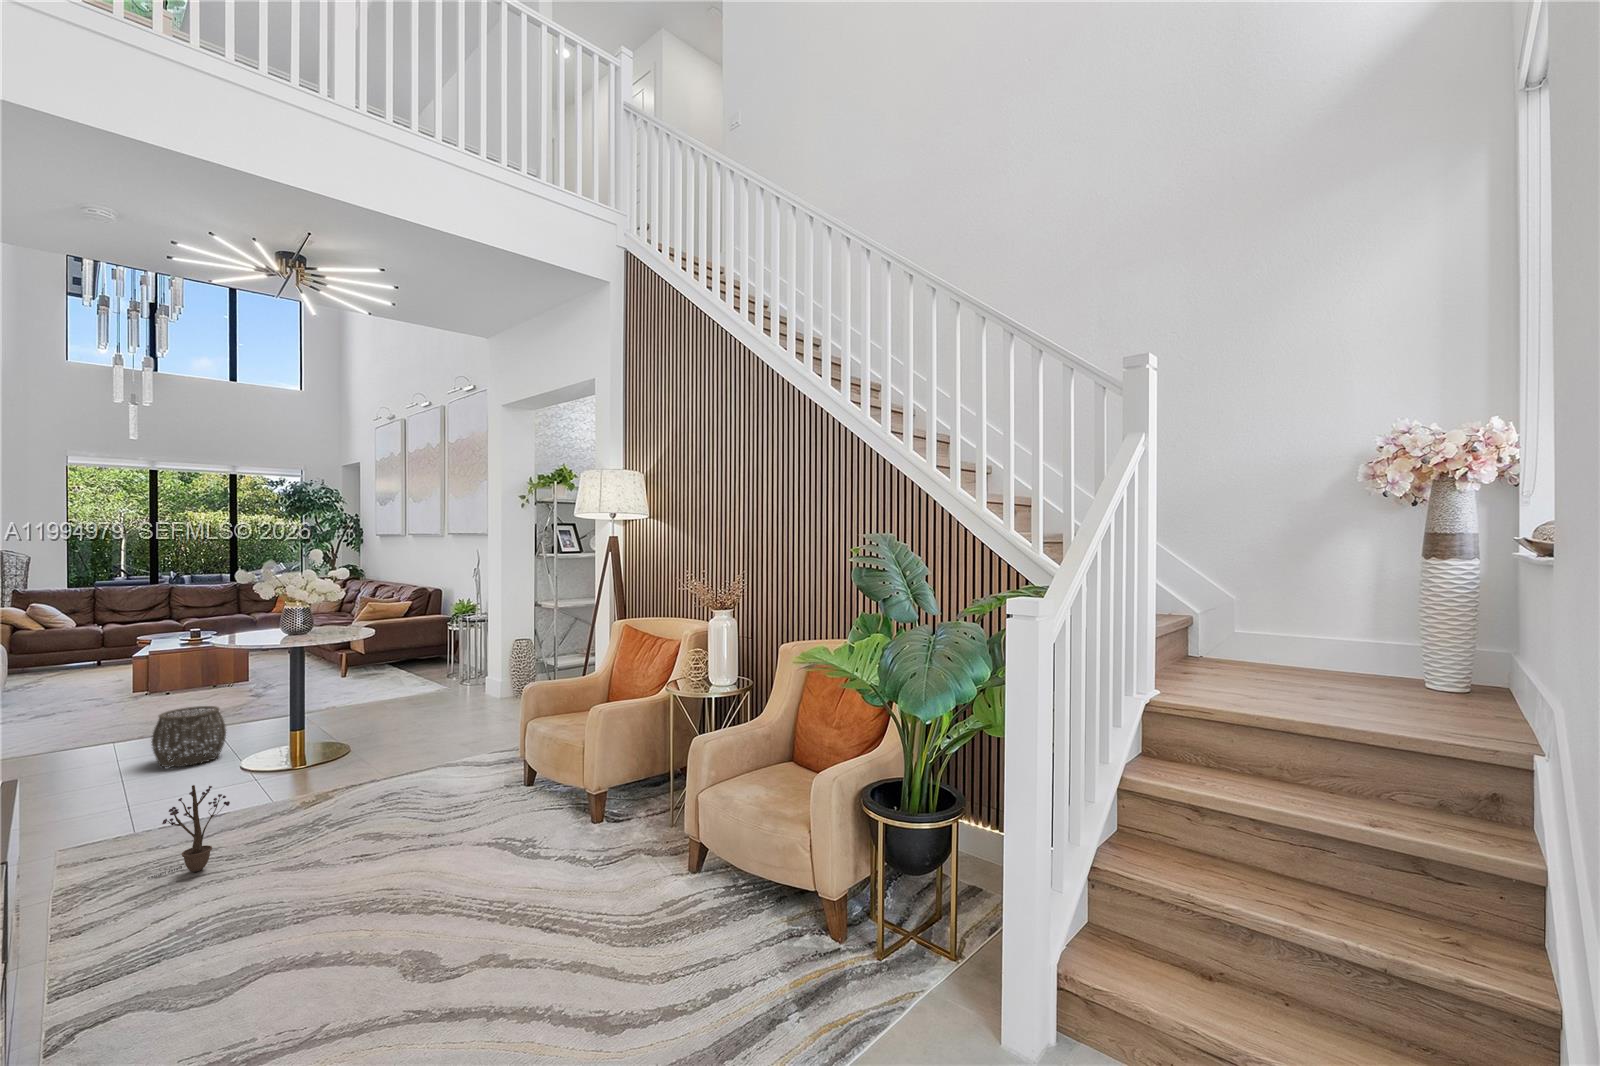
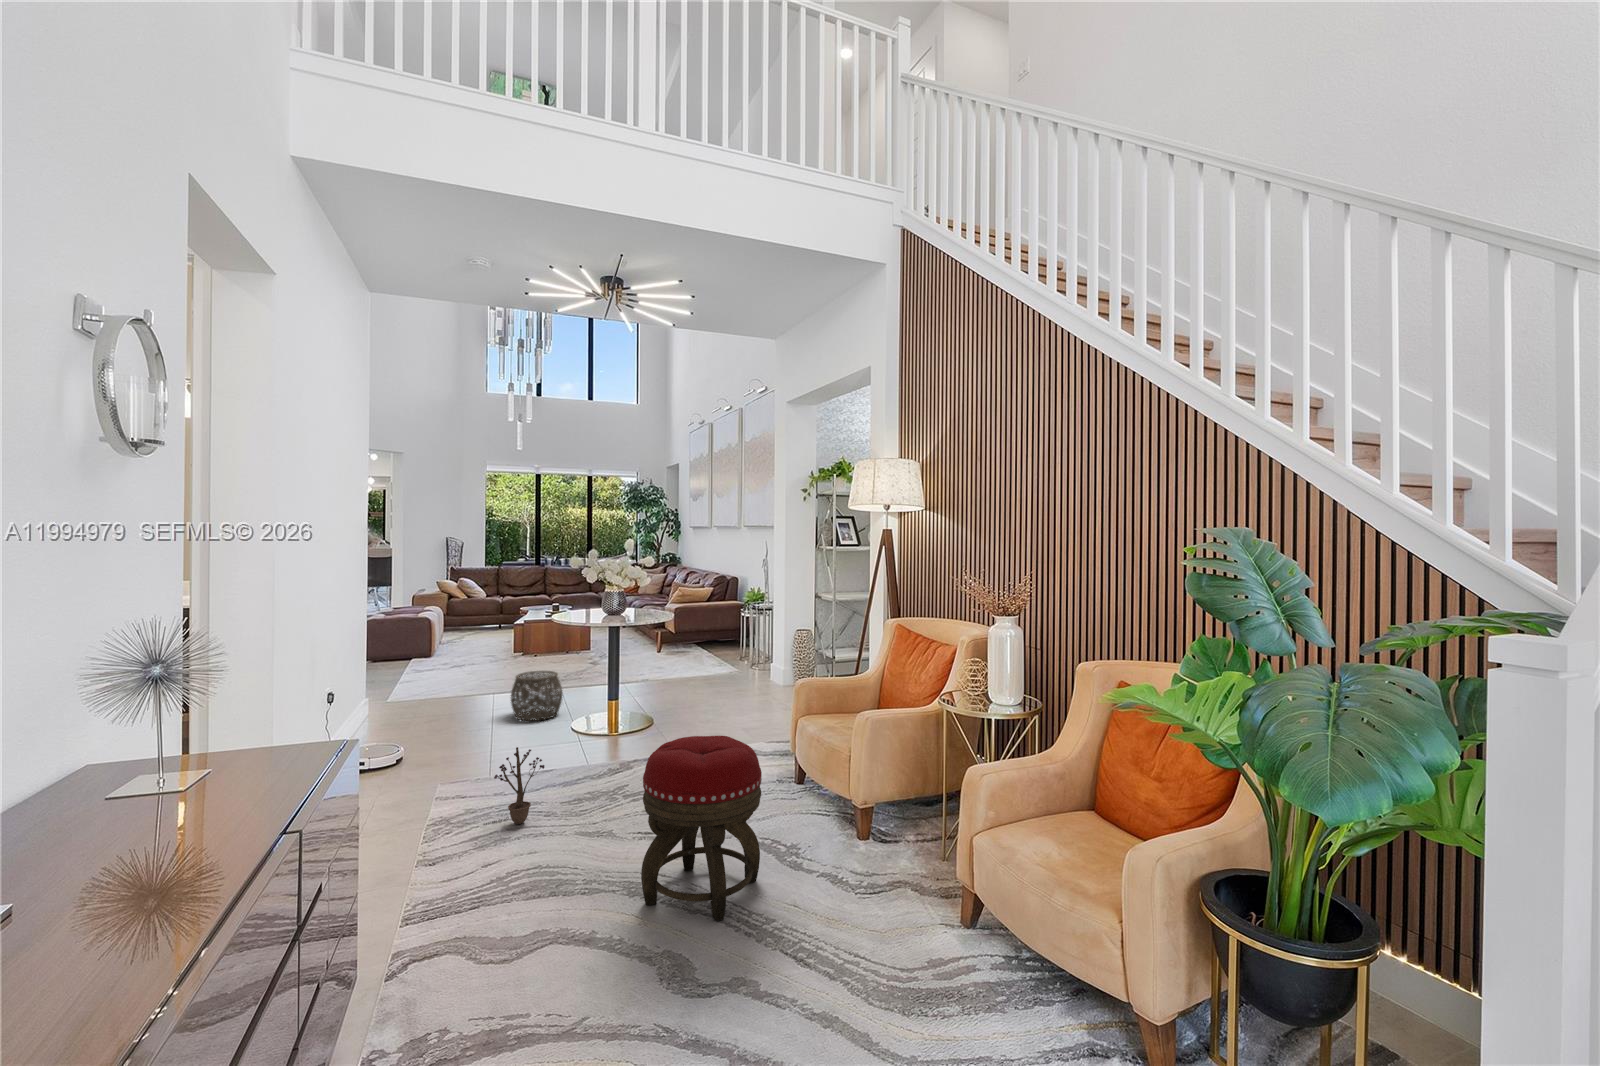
footstool: none [370,740,498,916] -> present [641,736,762,921]

